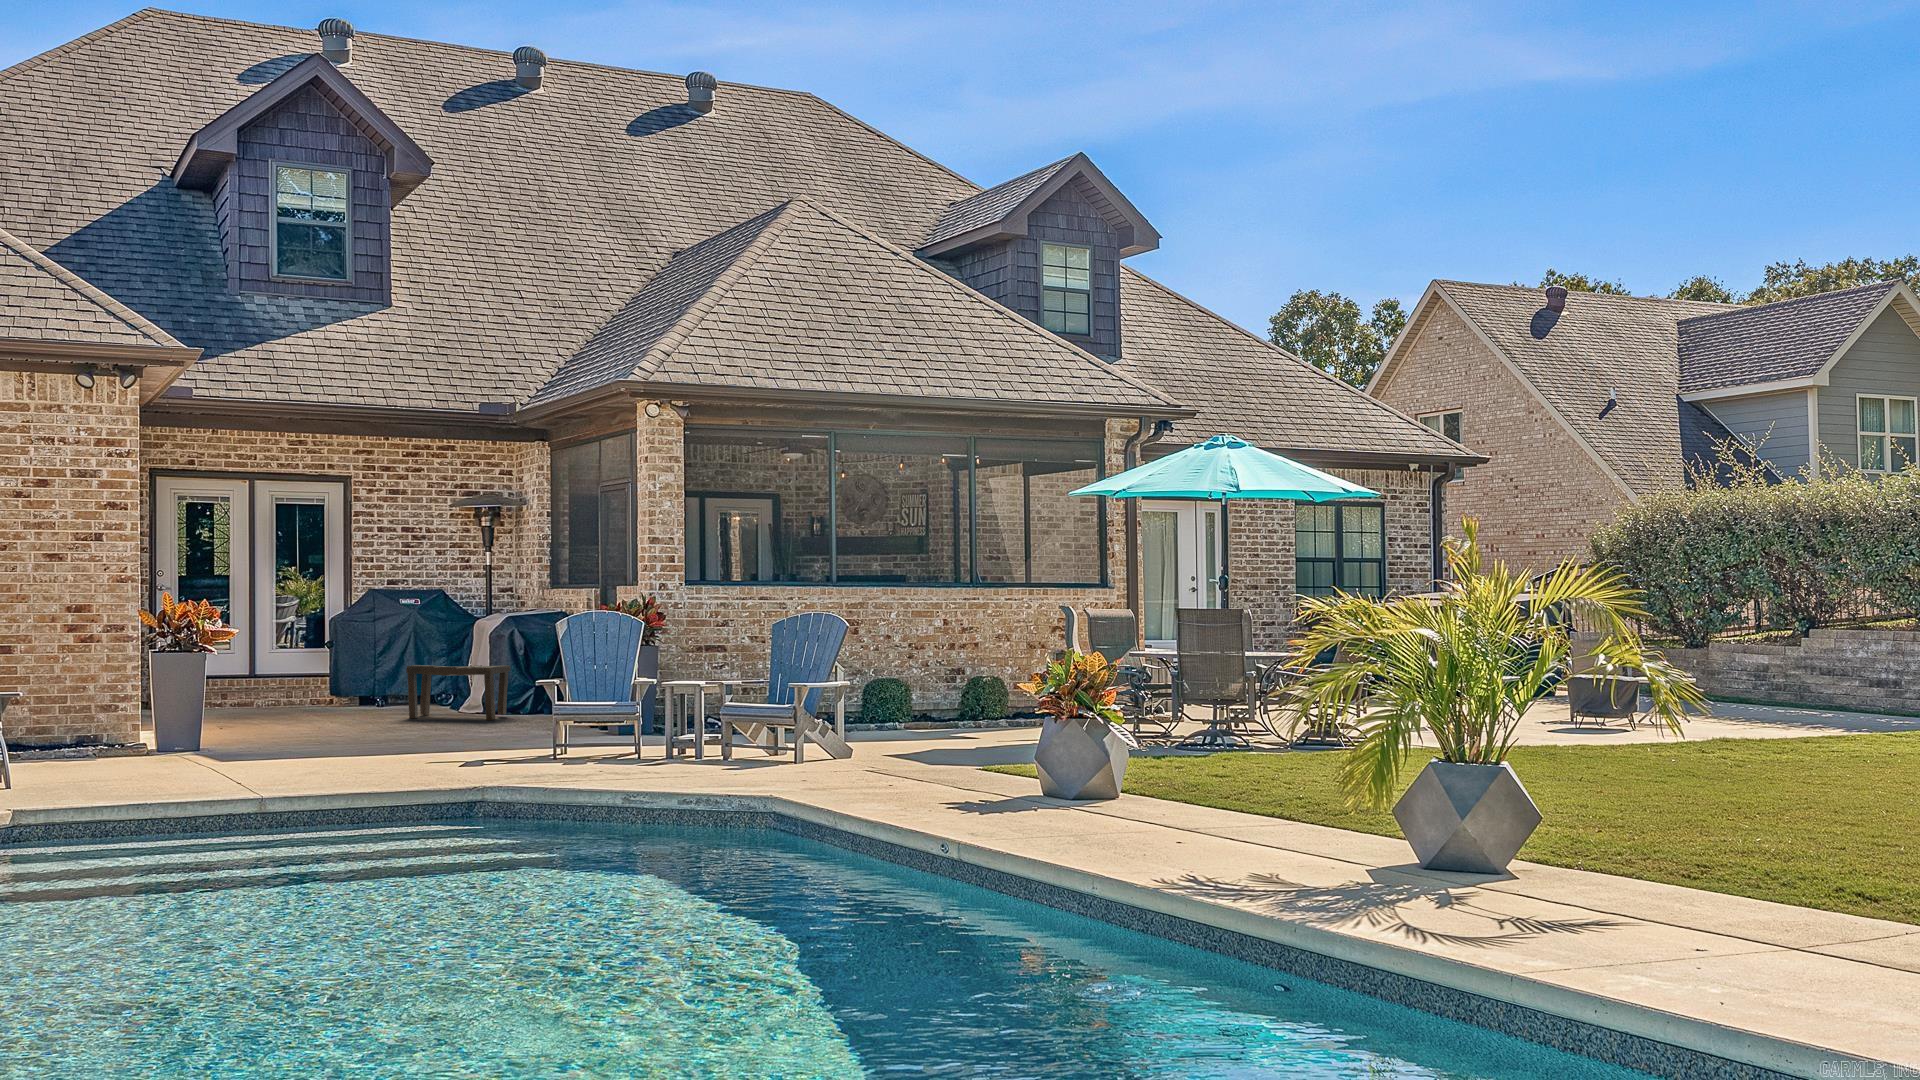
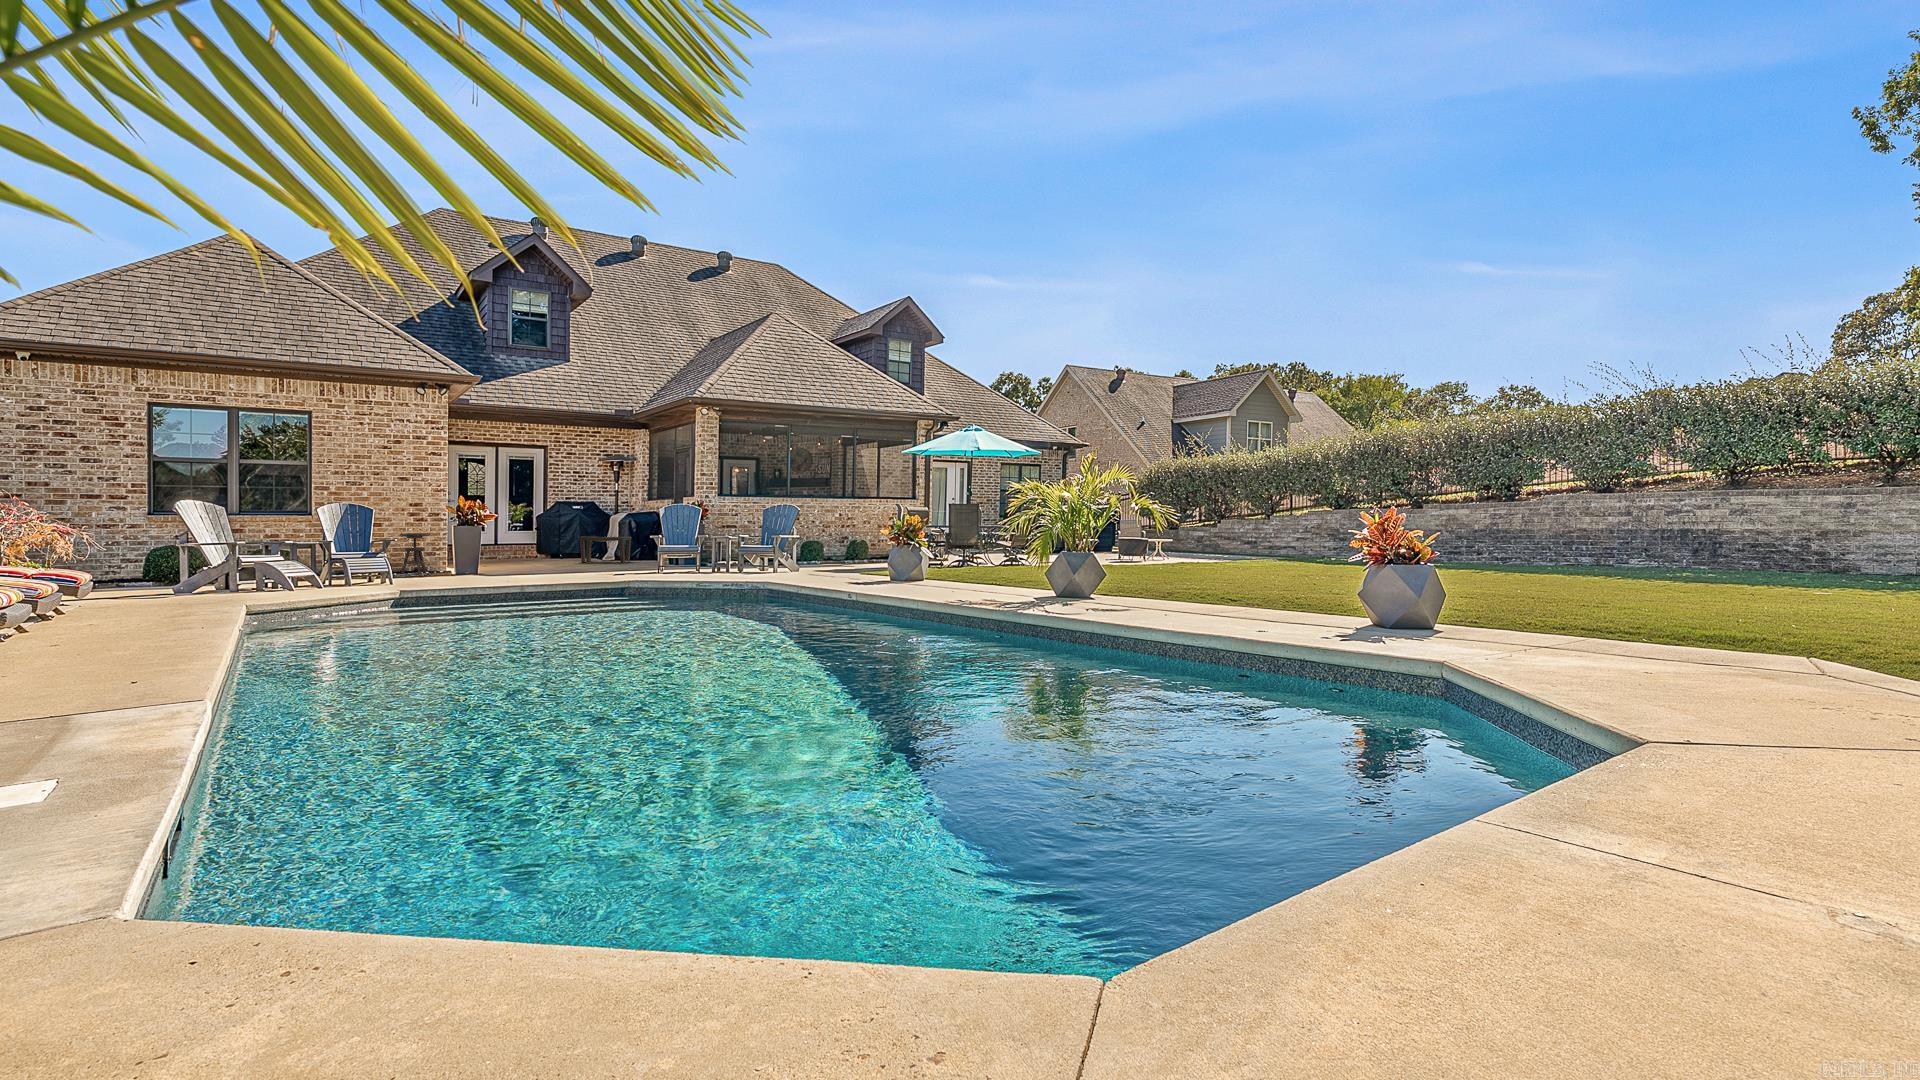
side table: none [40,667,100,752] -> present [399,533,430,574]

